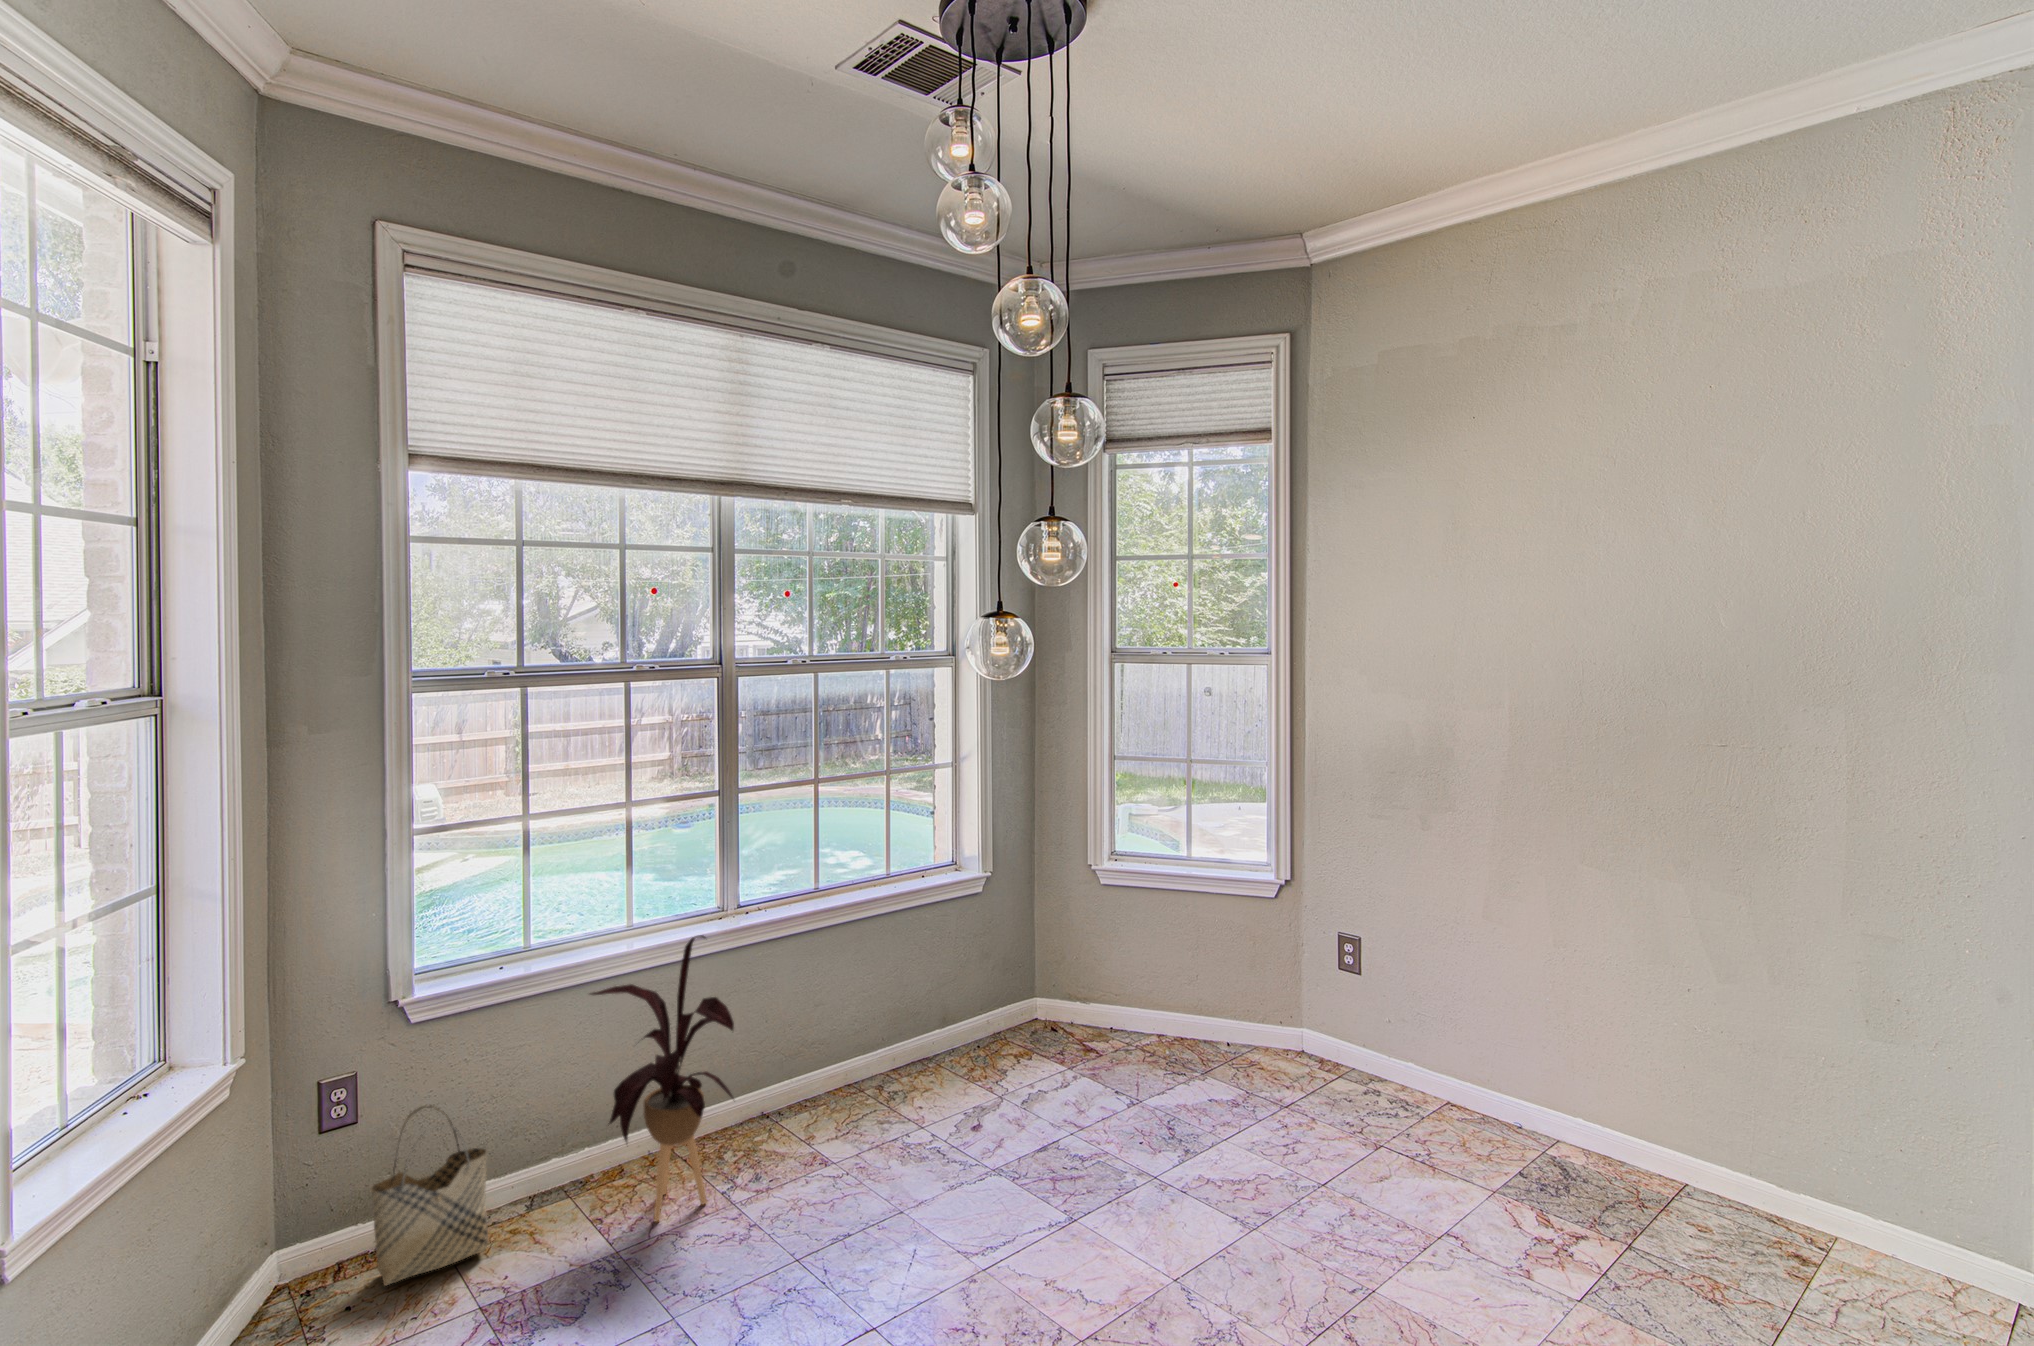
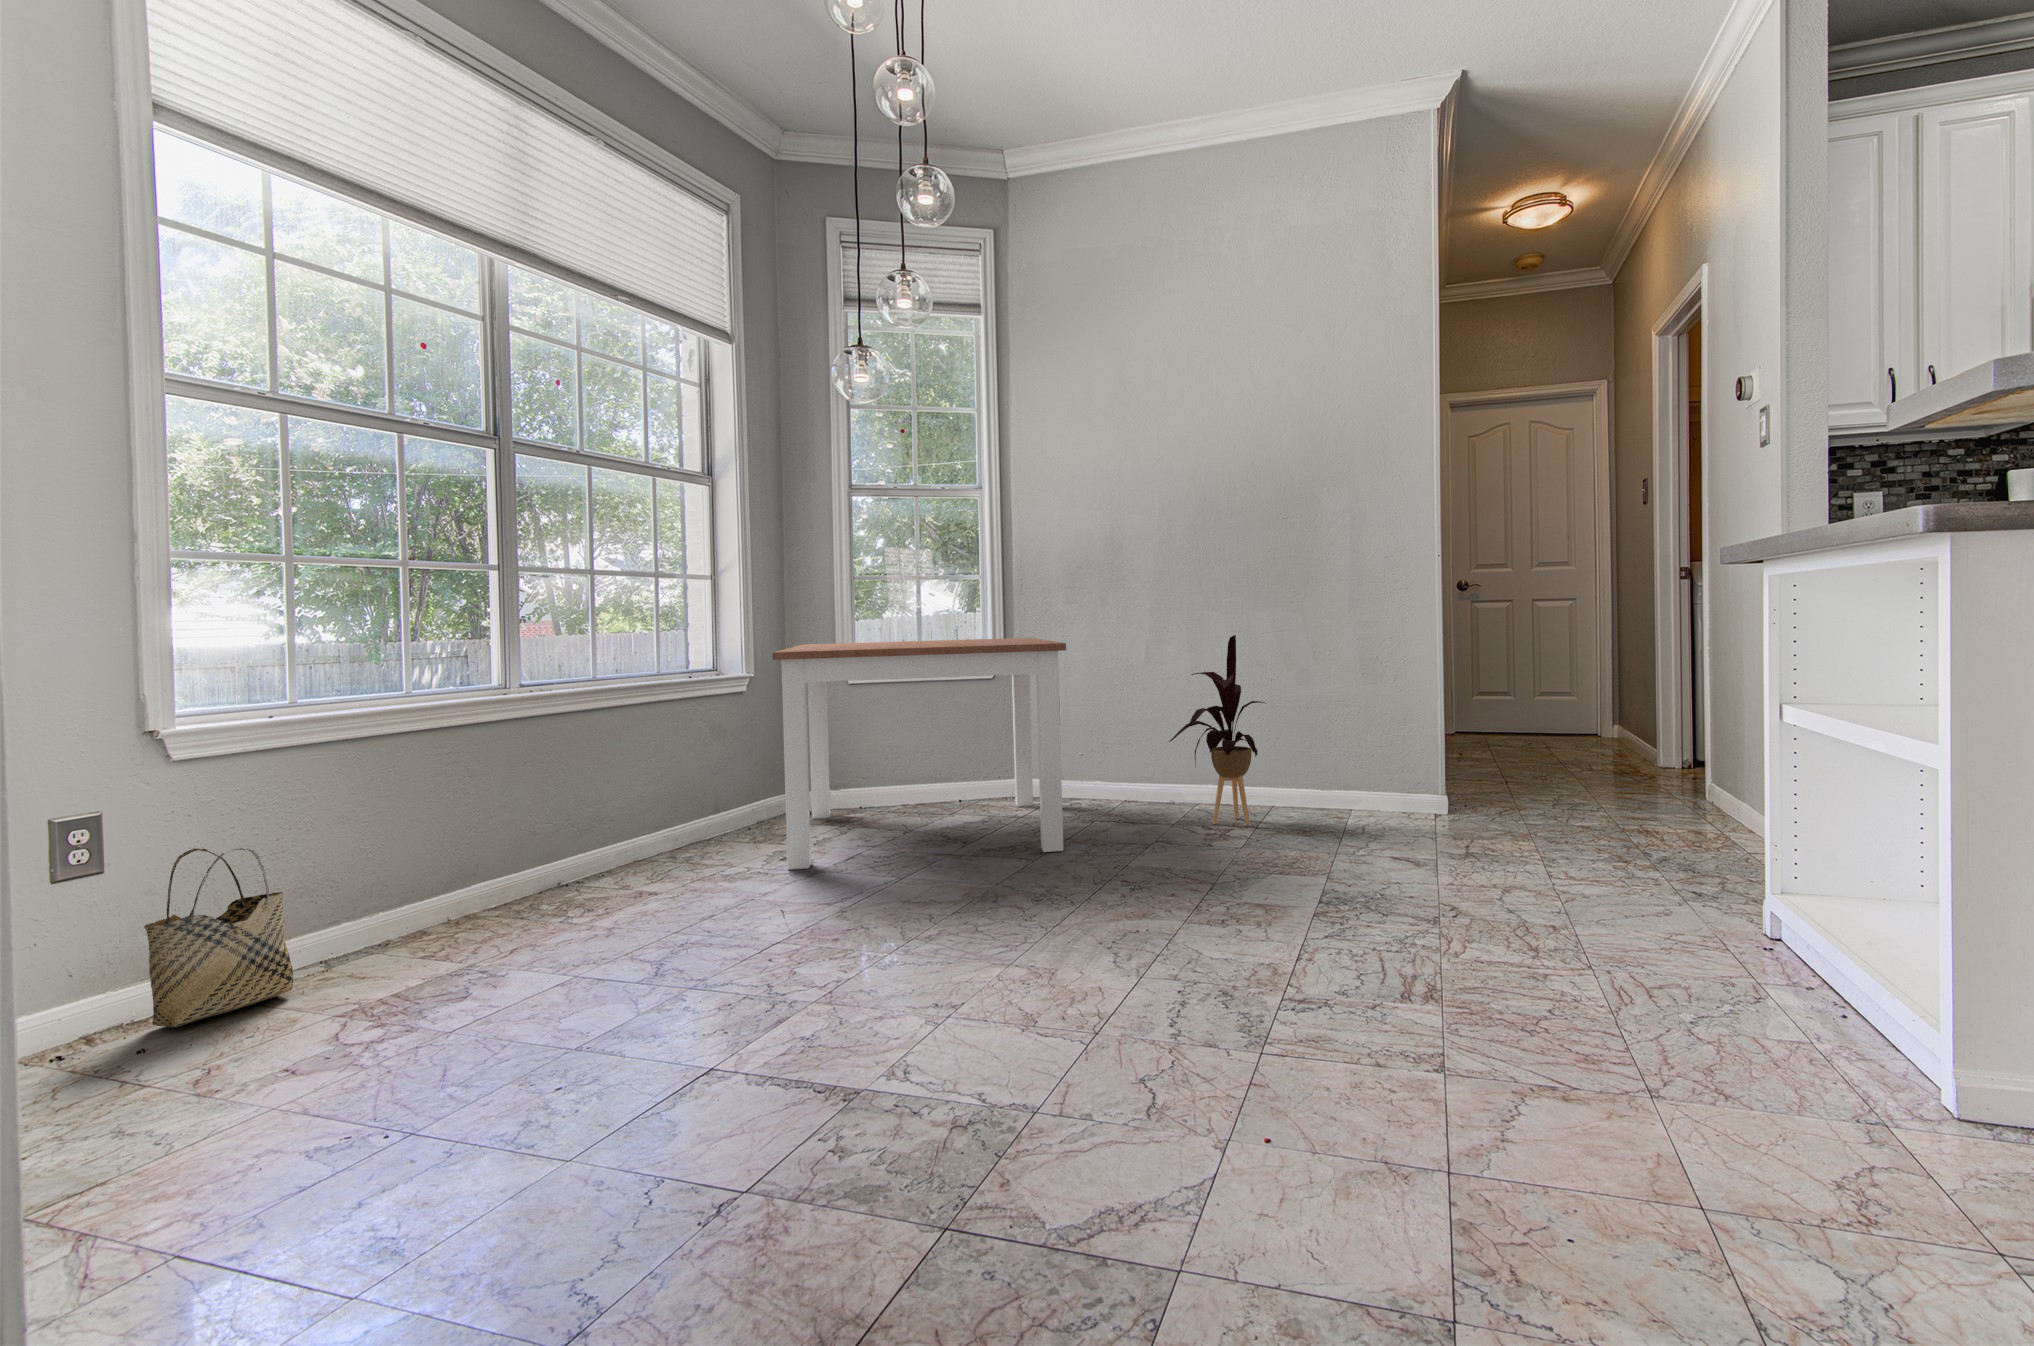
dining table: none [970,835,1329,1209] -> present [772,638,1066,870]
house plant: present [590,935,734,1222] -> present [1169,635,1264,825]

